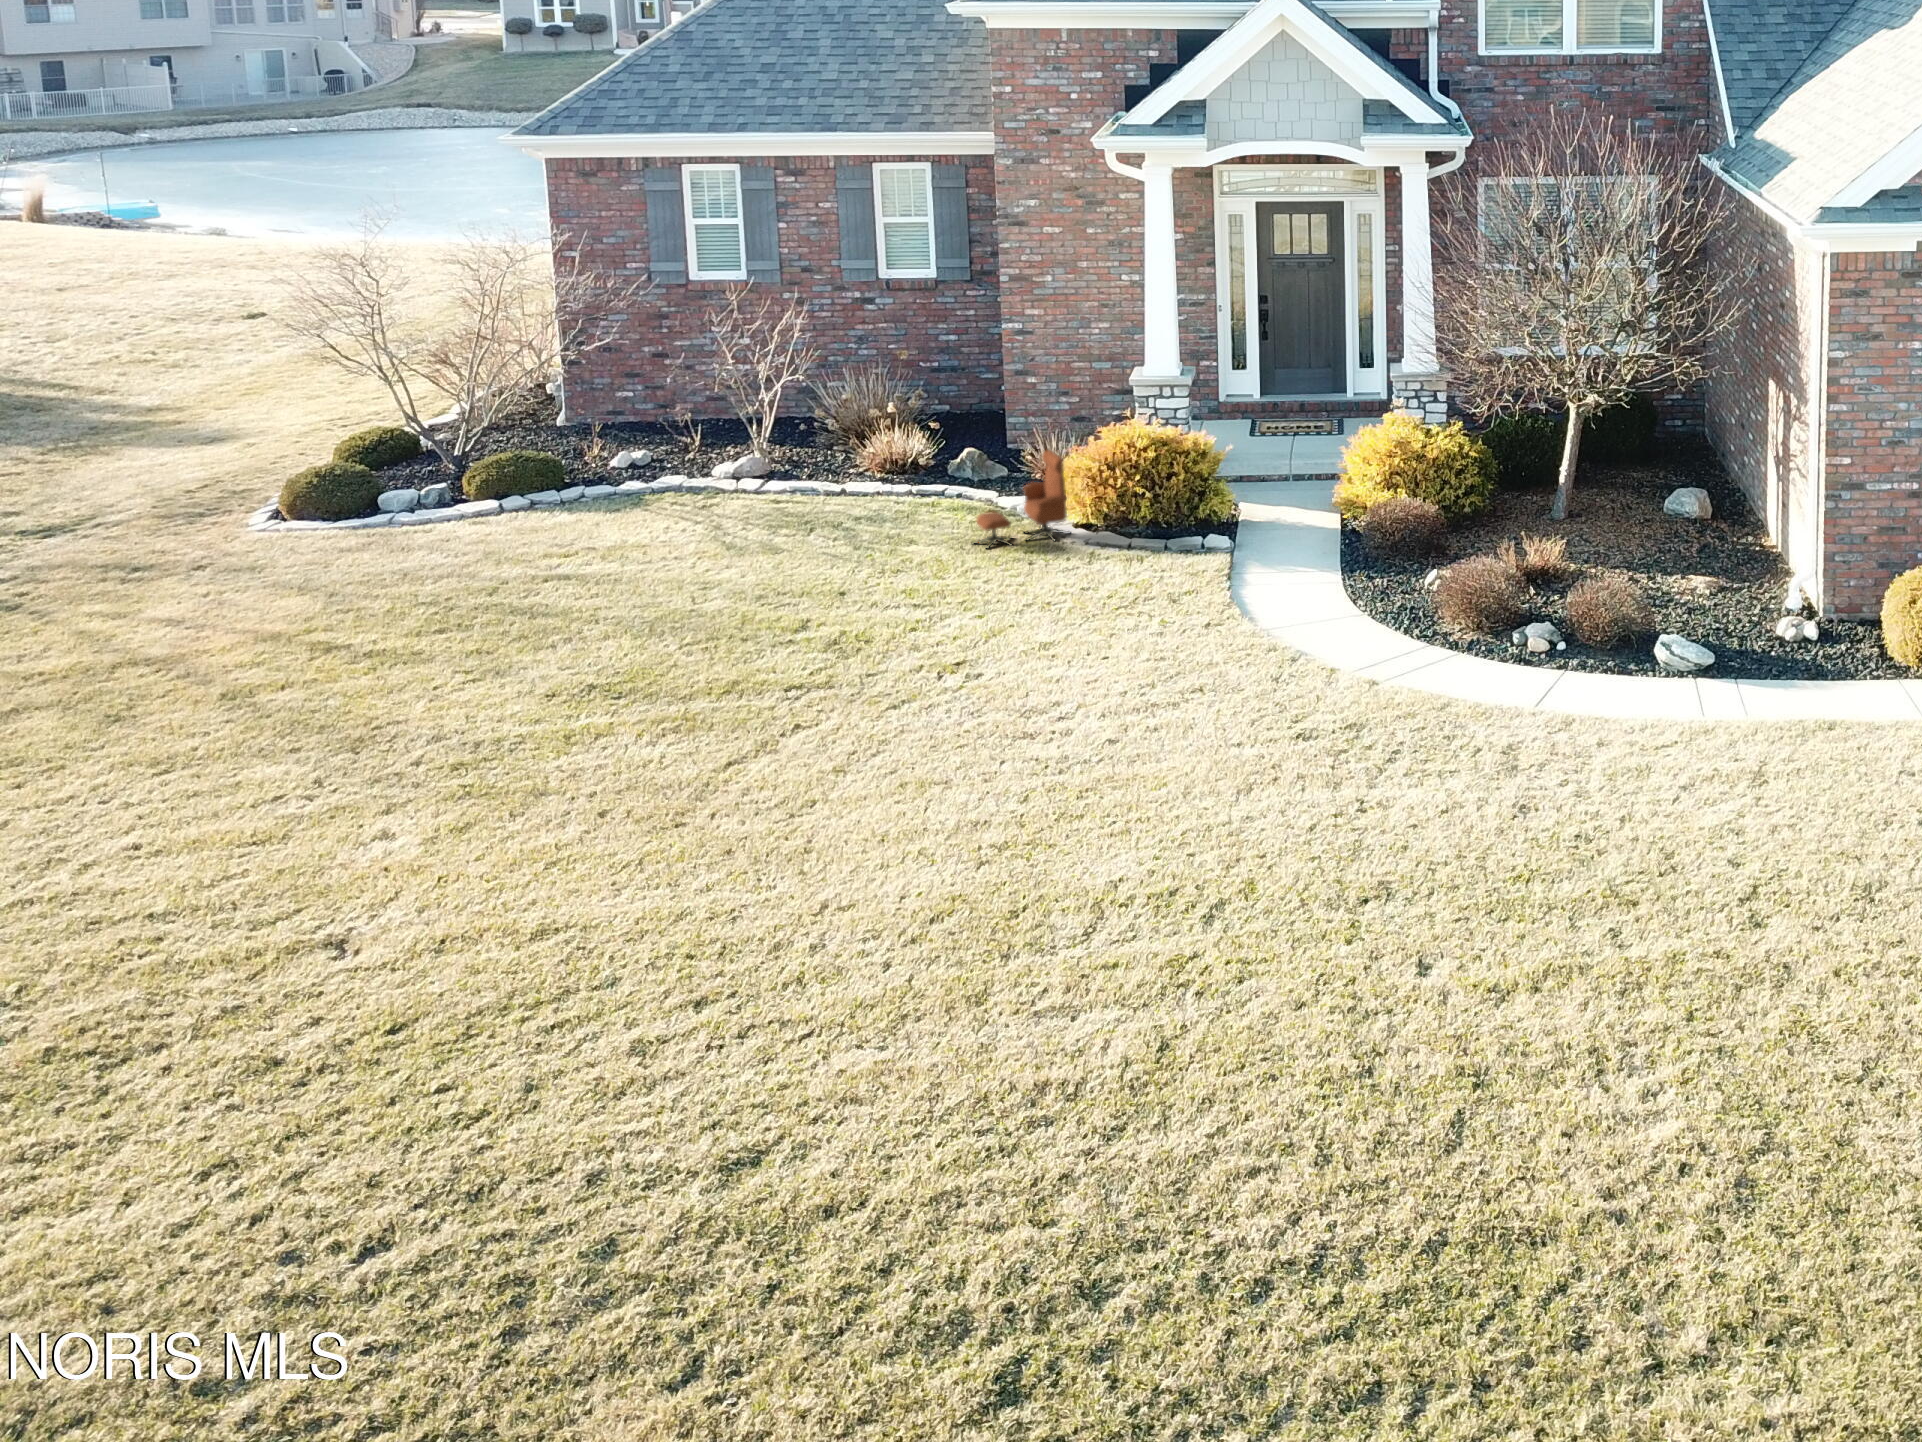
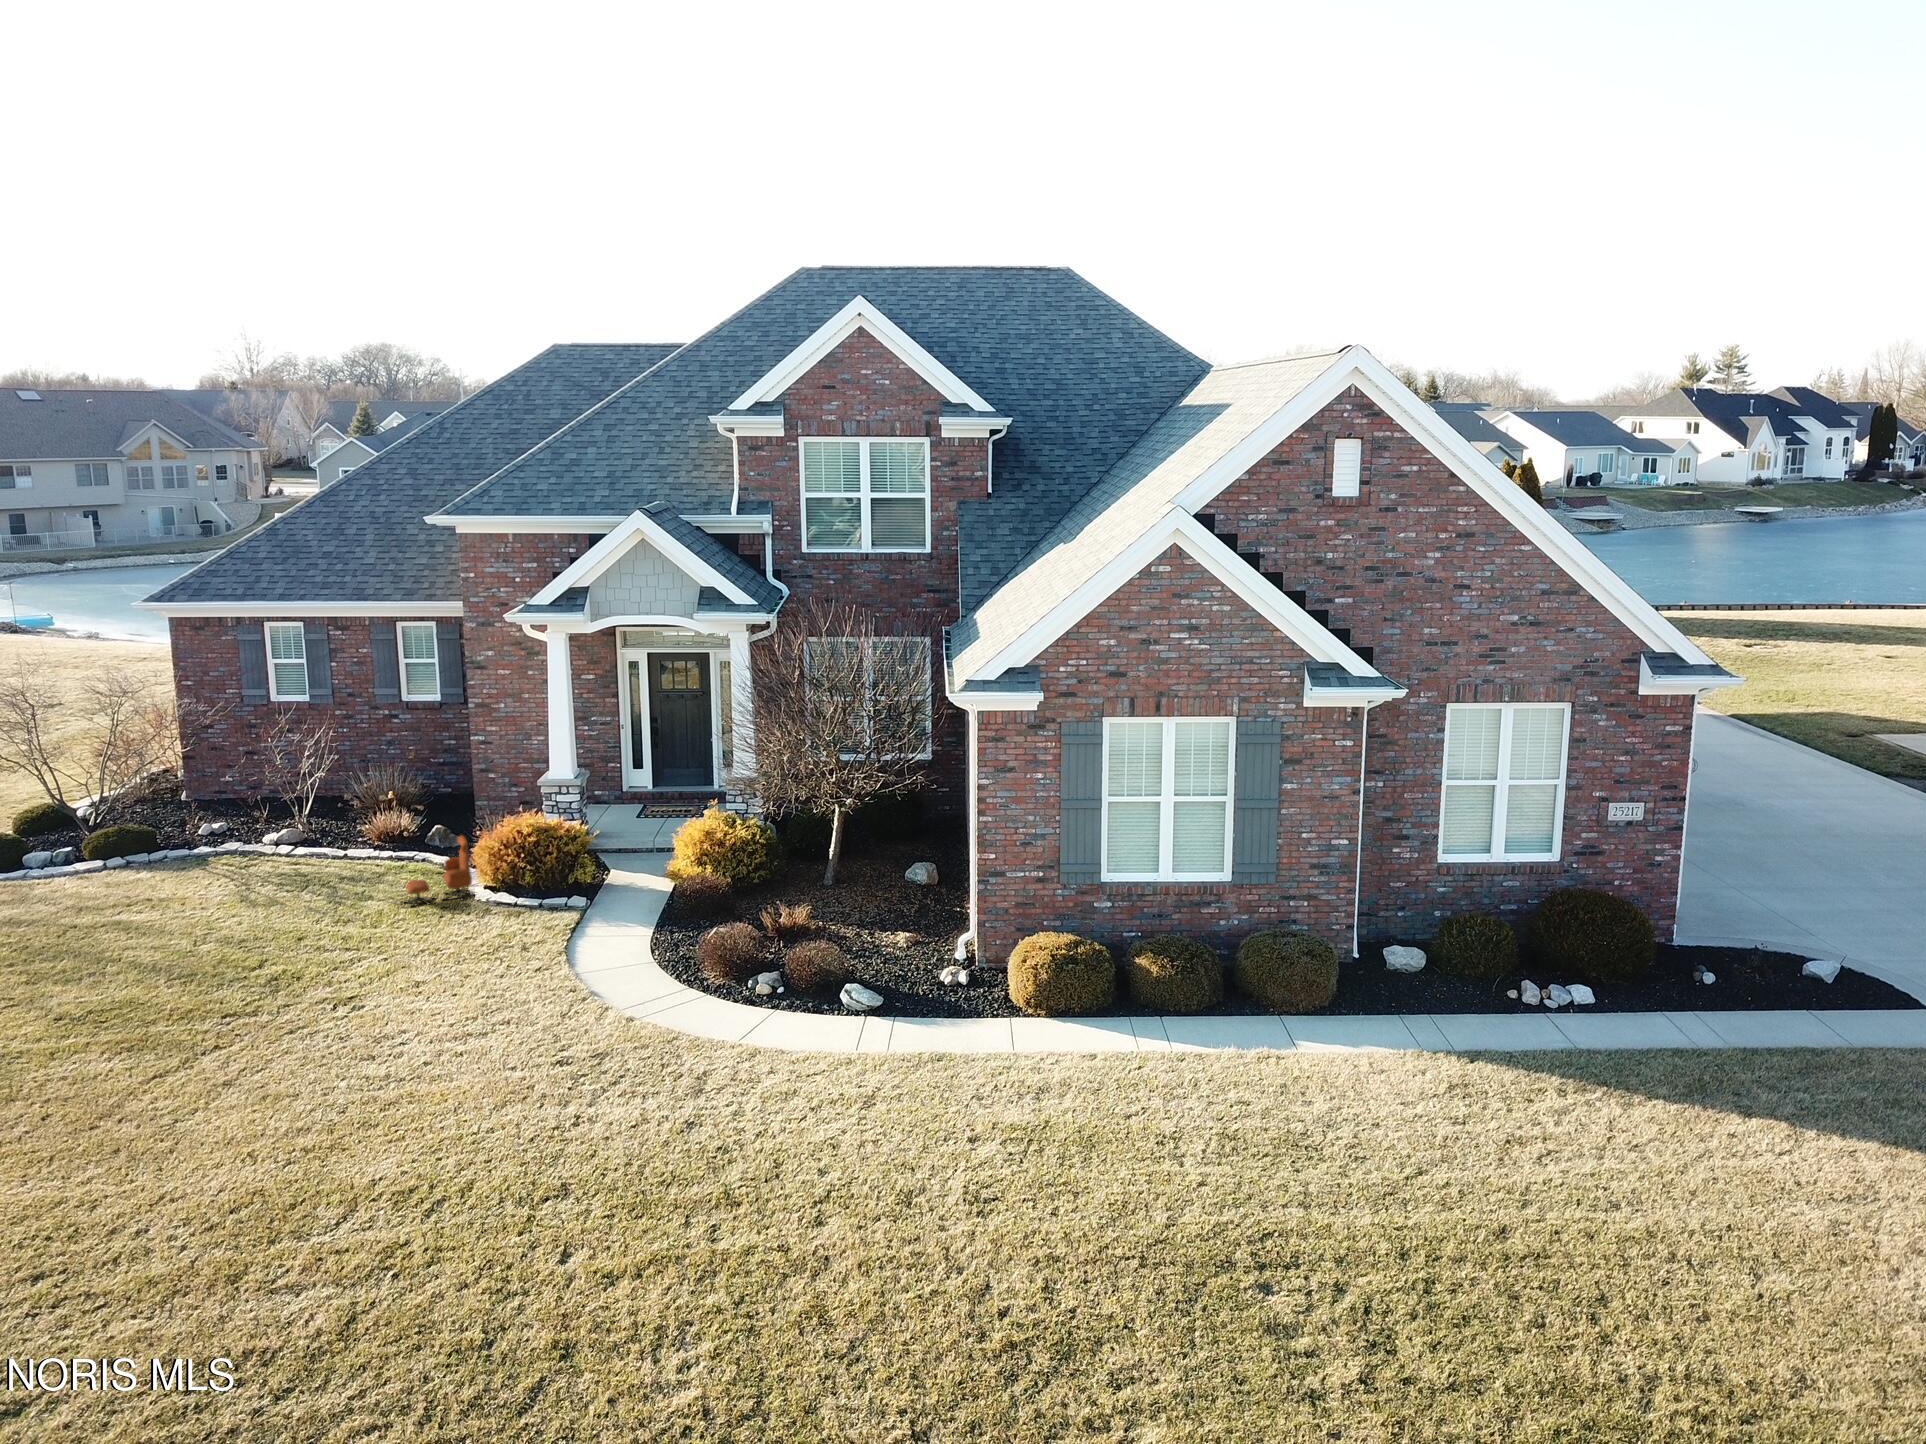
potted plant: none [515,380,554,434] -> present [142,773,165,808]

